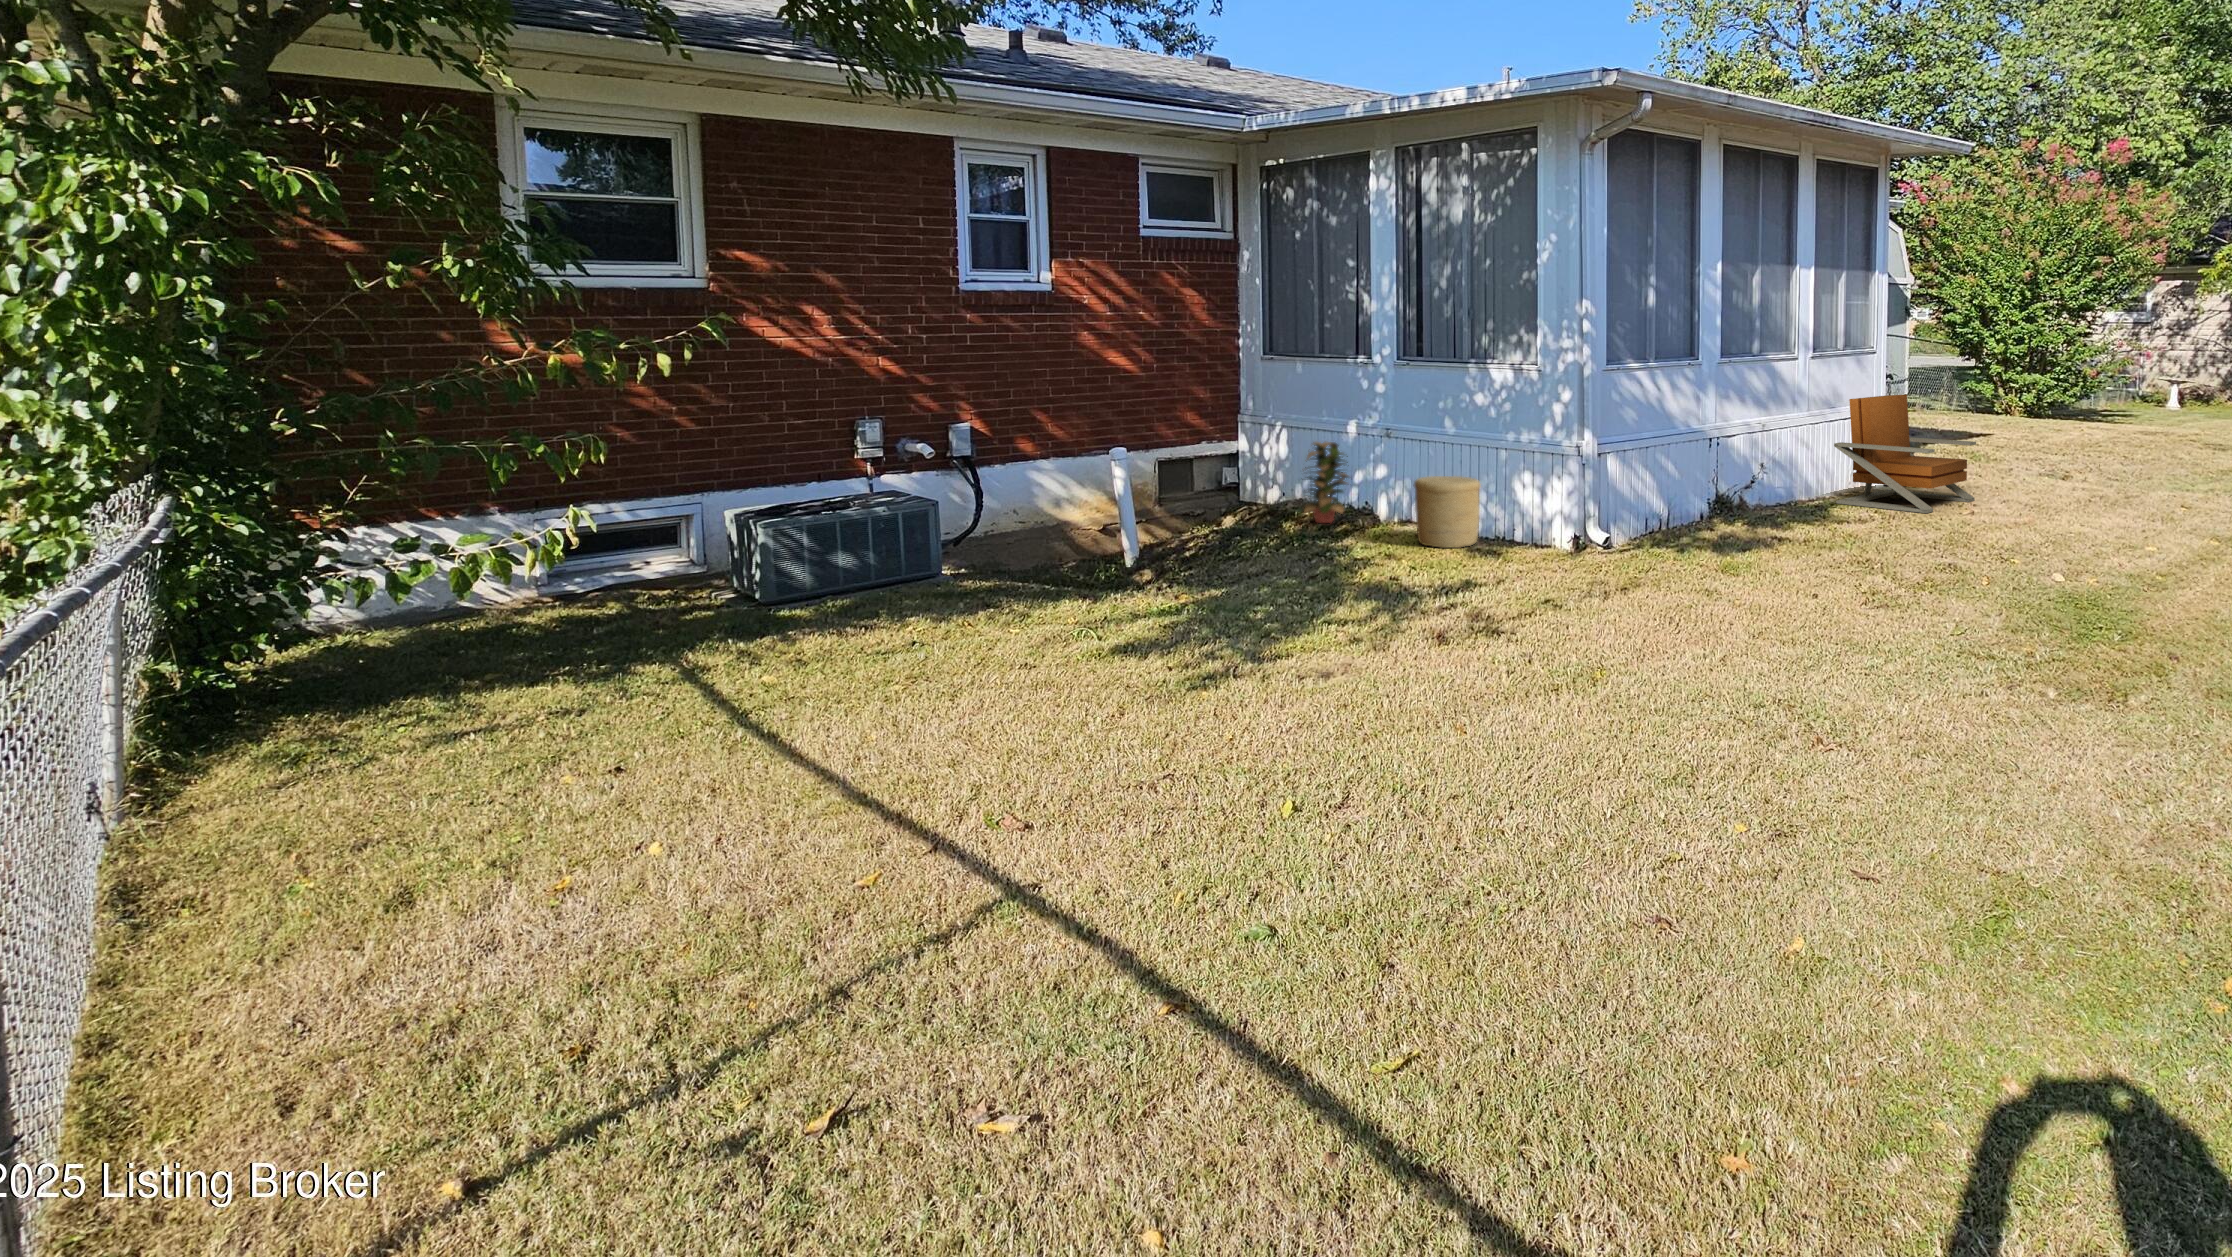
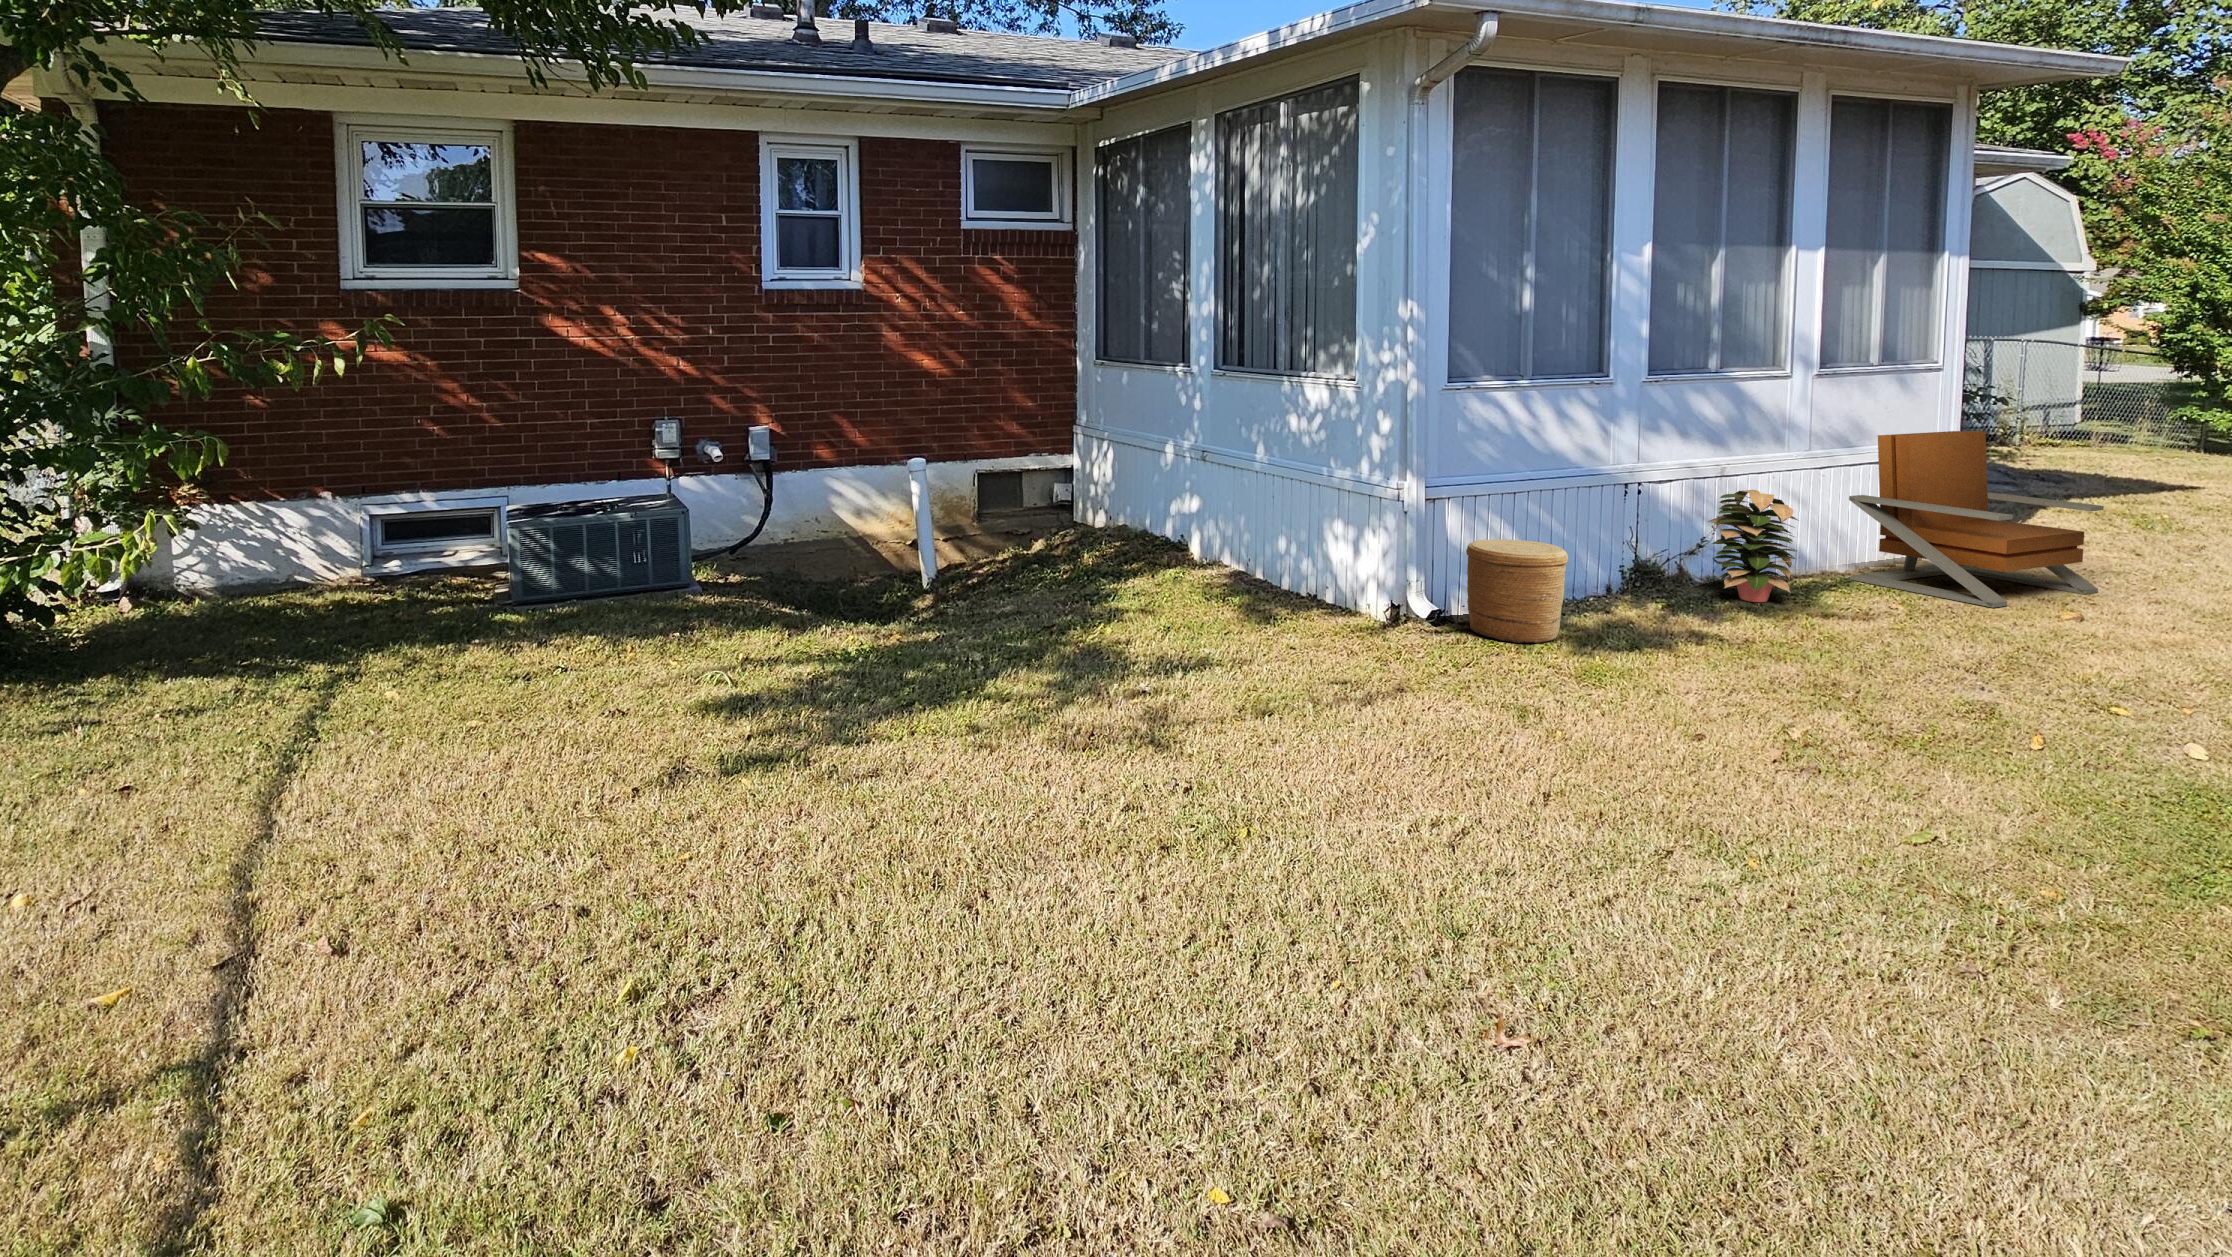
decorative plant: present [1304,442,1349,523] -> present [1708,490,1799,602]
woven basket: present [1413,476,1480,548] -> present [1466,539,1568,643]

